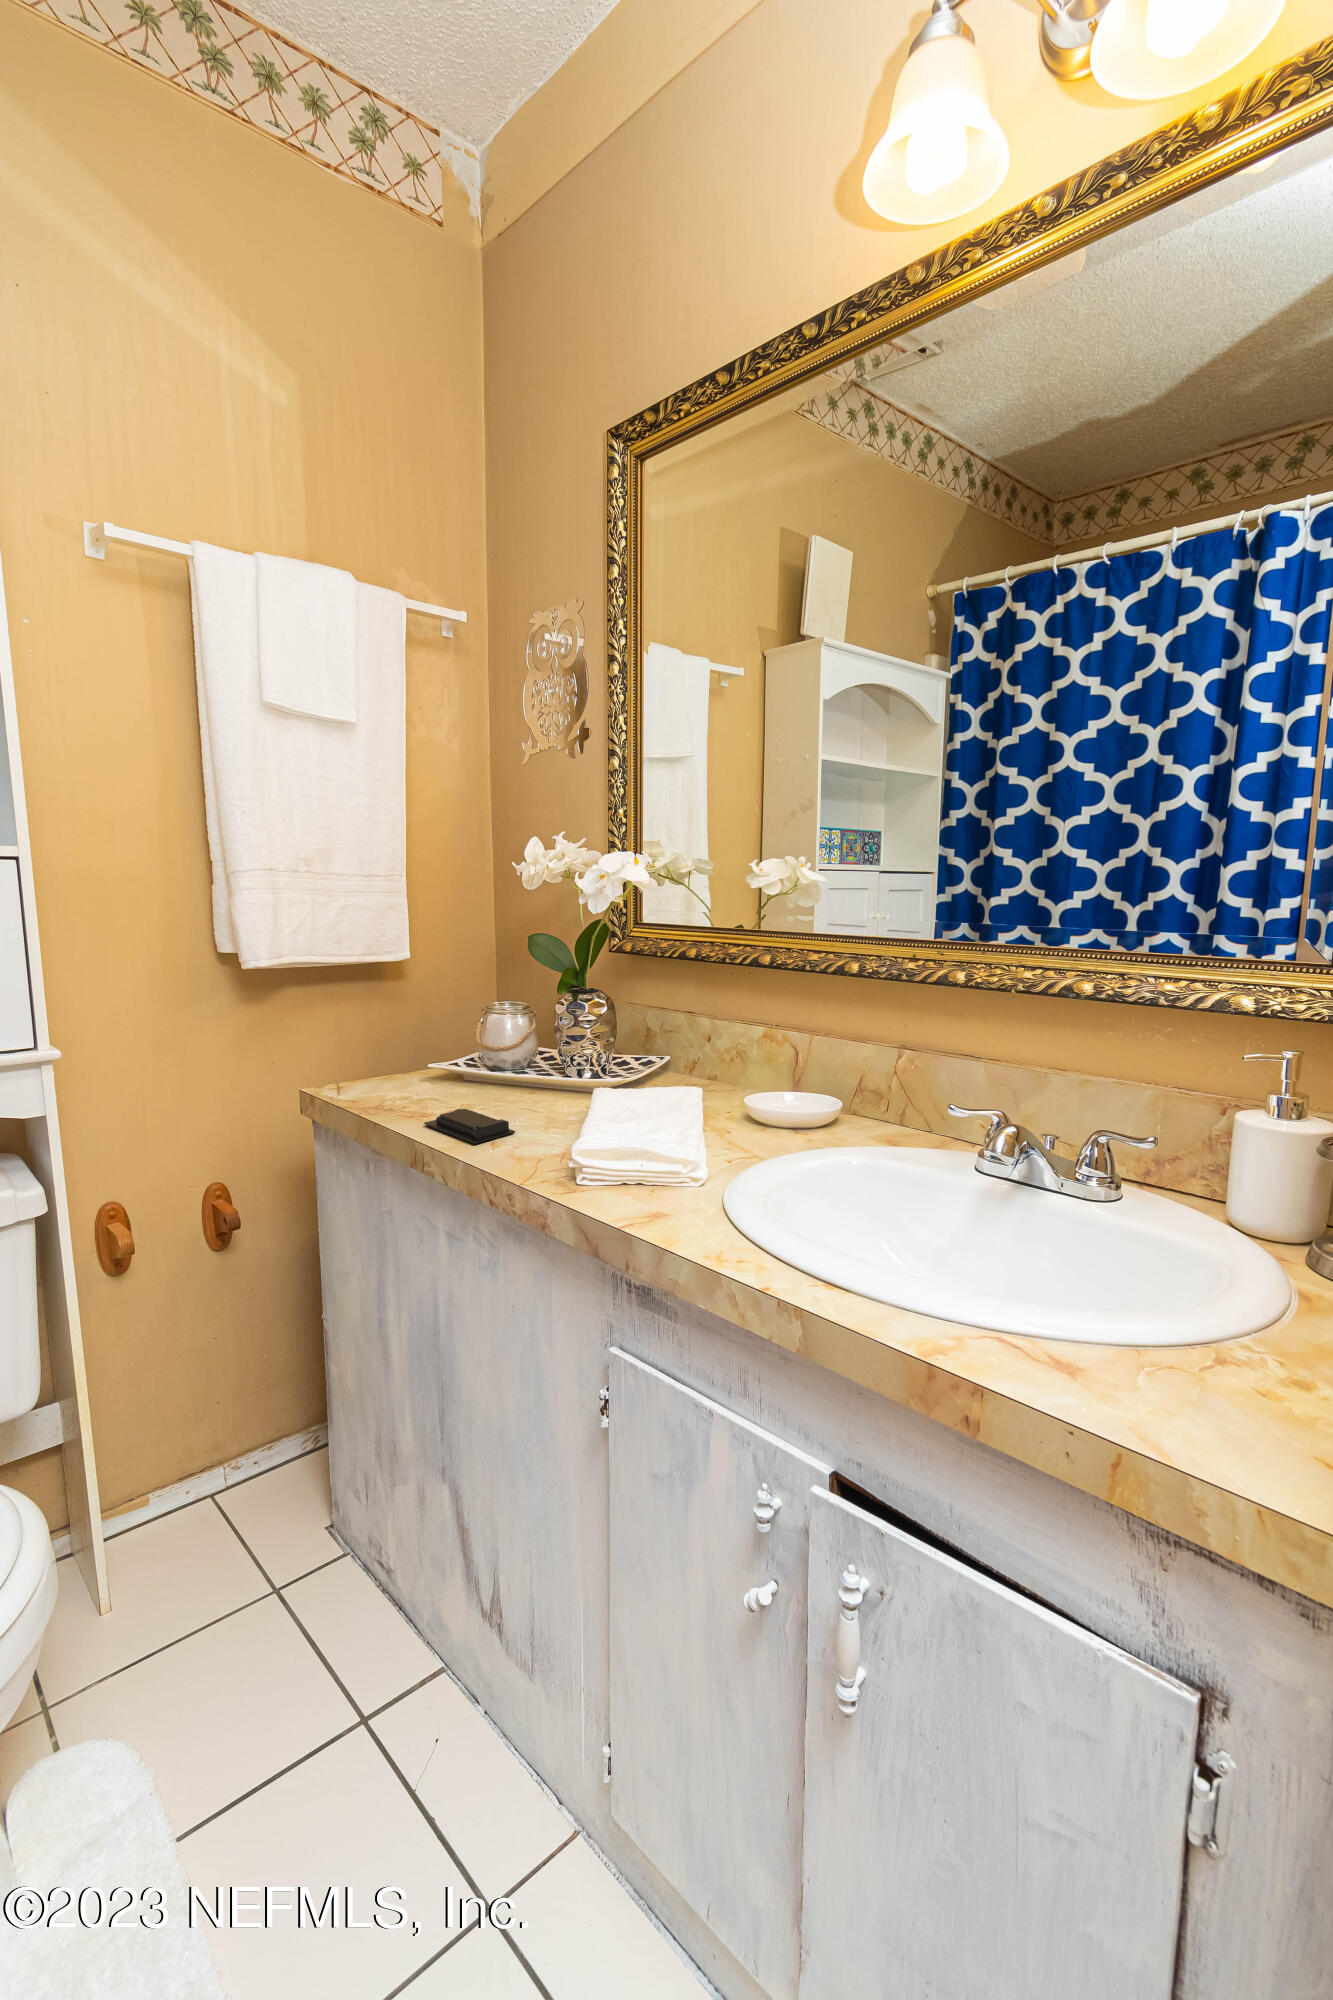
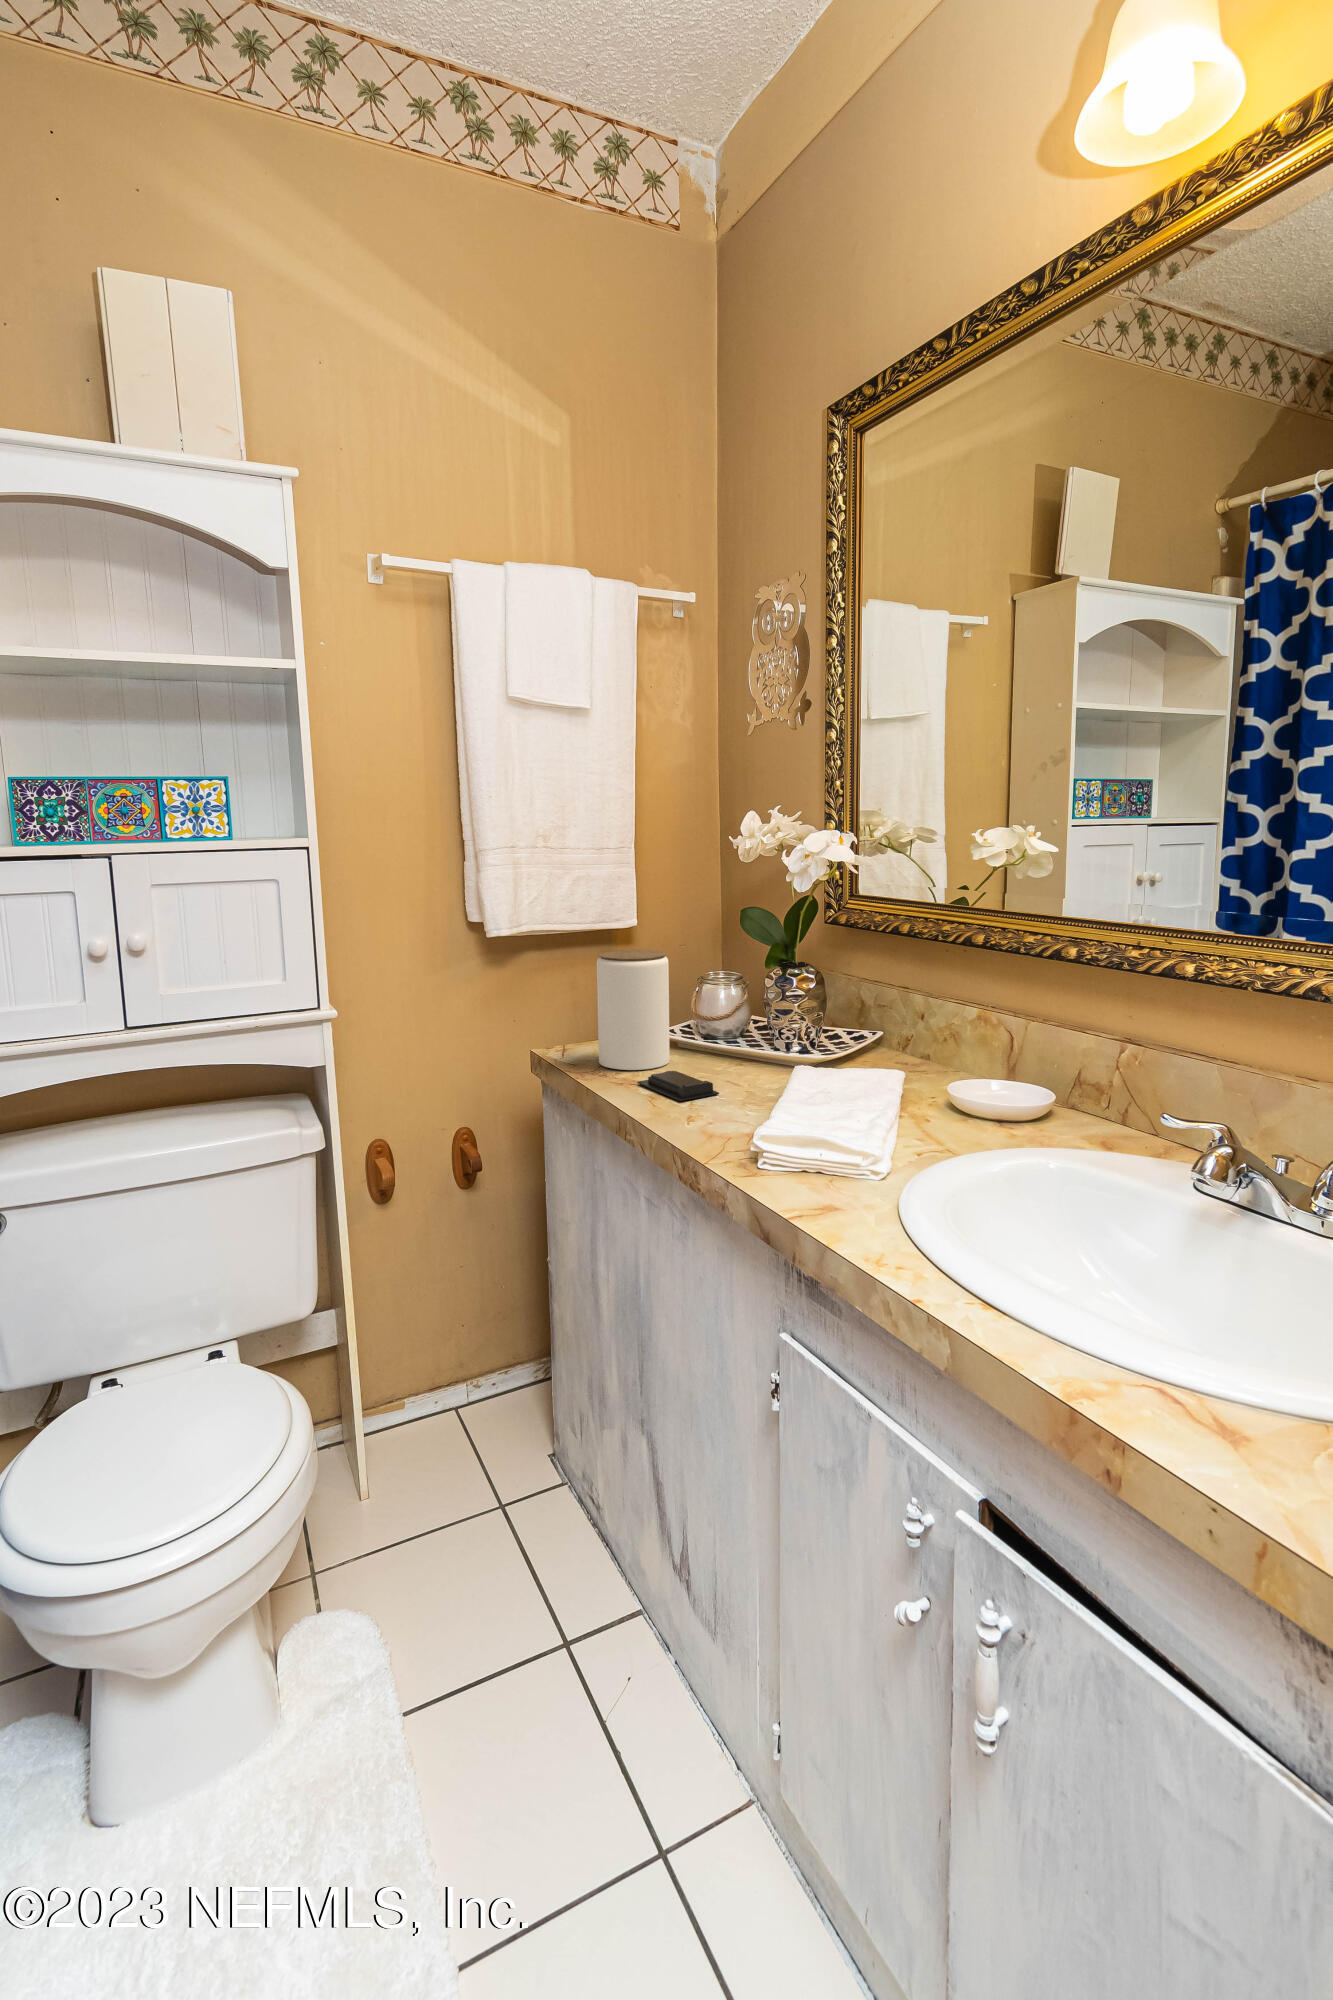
jar: none [373,978,456,1109] -> present [597,950,670,1070]

